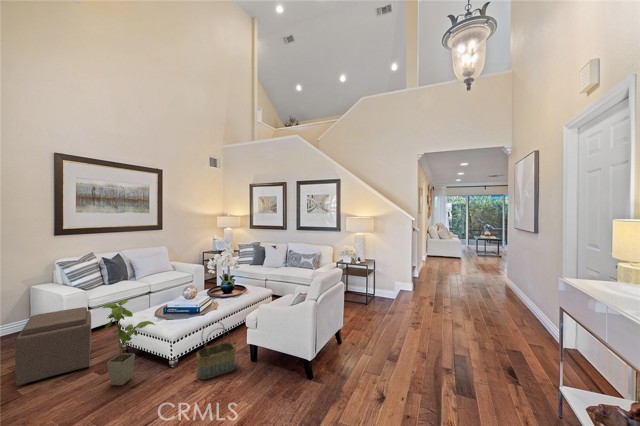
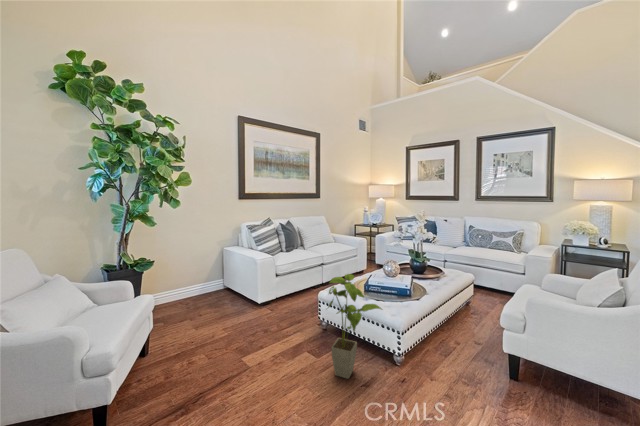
ottoman: present [15,307,91,386] -> none [237,275,298,352]
basket: present [196,321,236,380] -> none [437,316,494,397]

